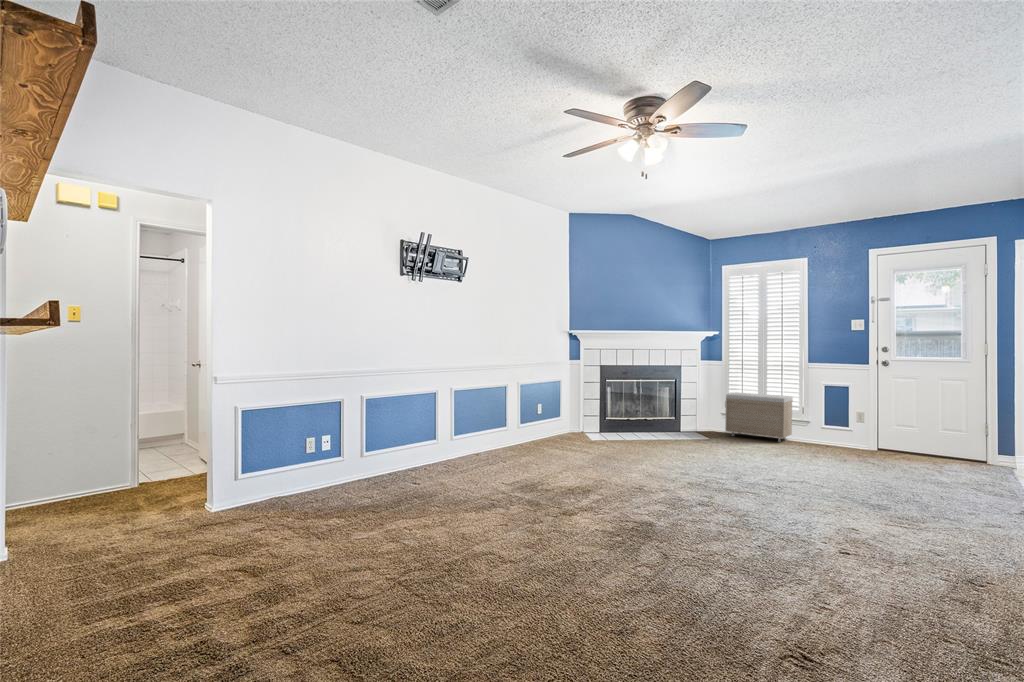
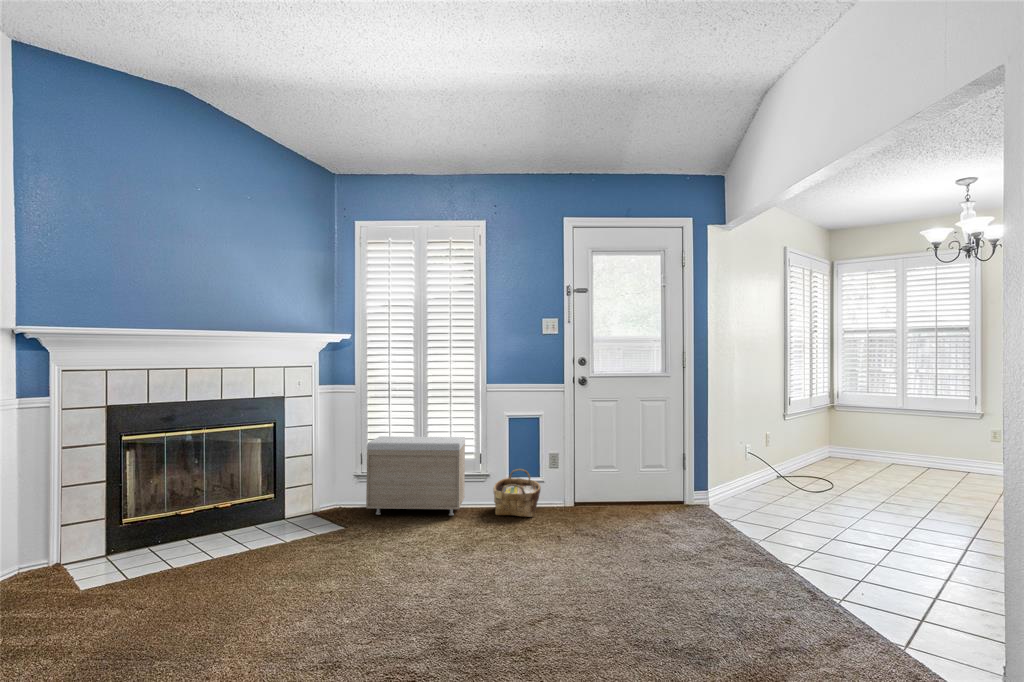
woven basket: none [809,420,845,449] -> present [493,469,541,517]

